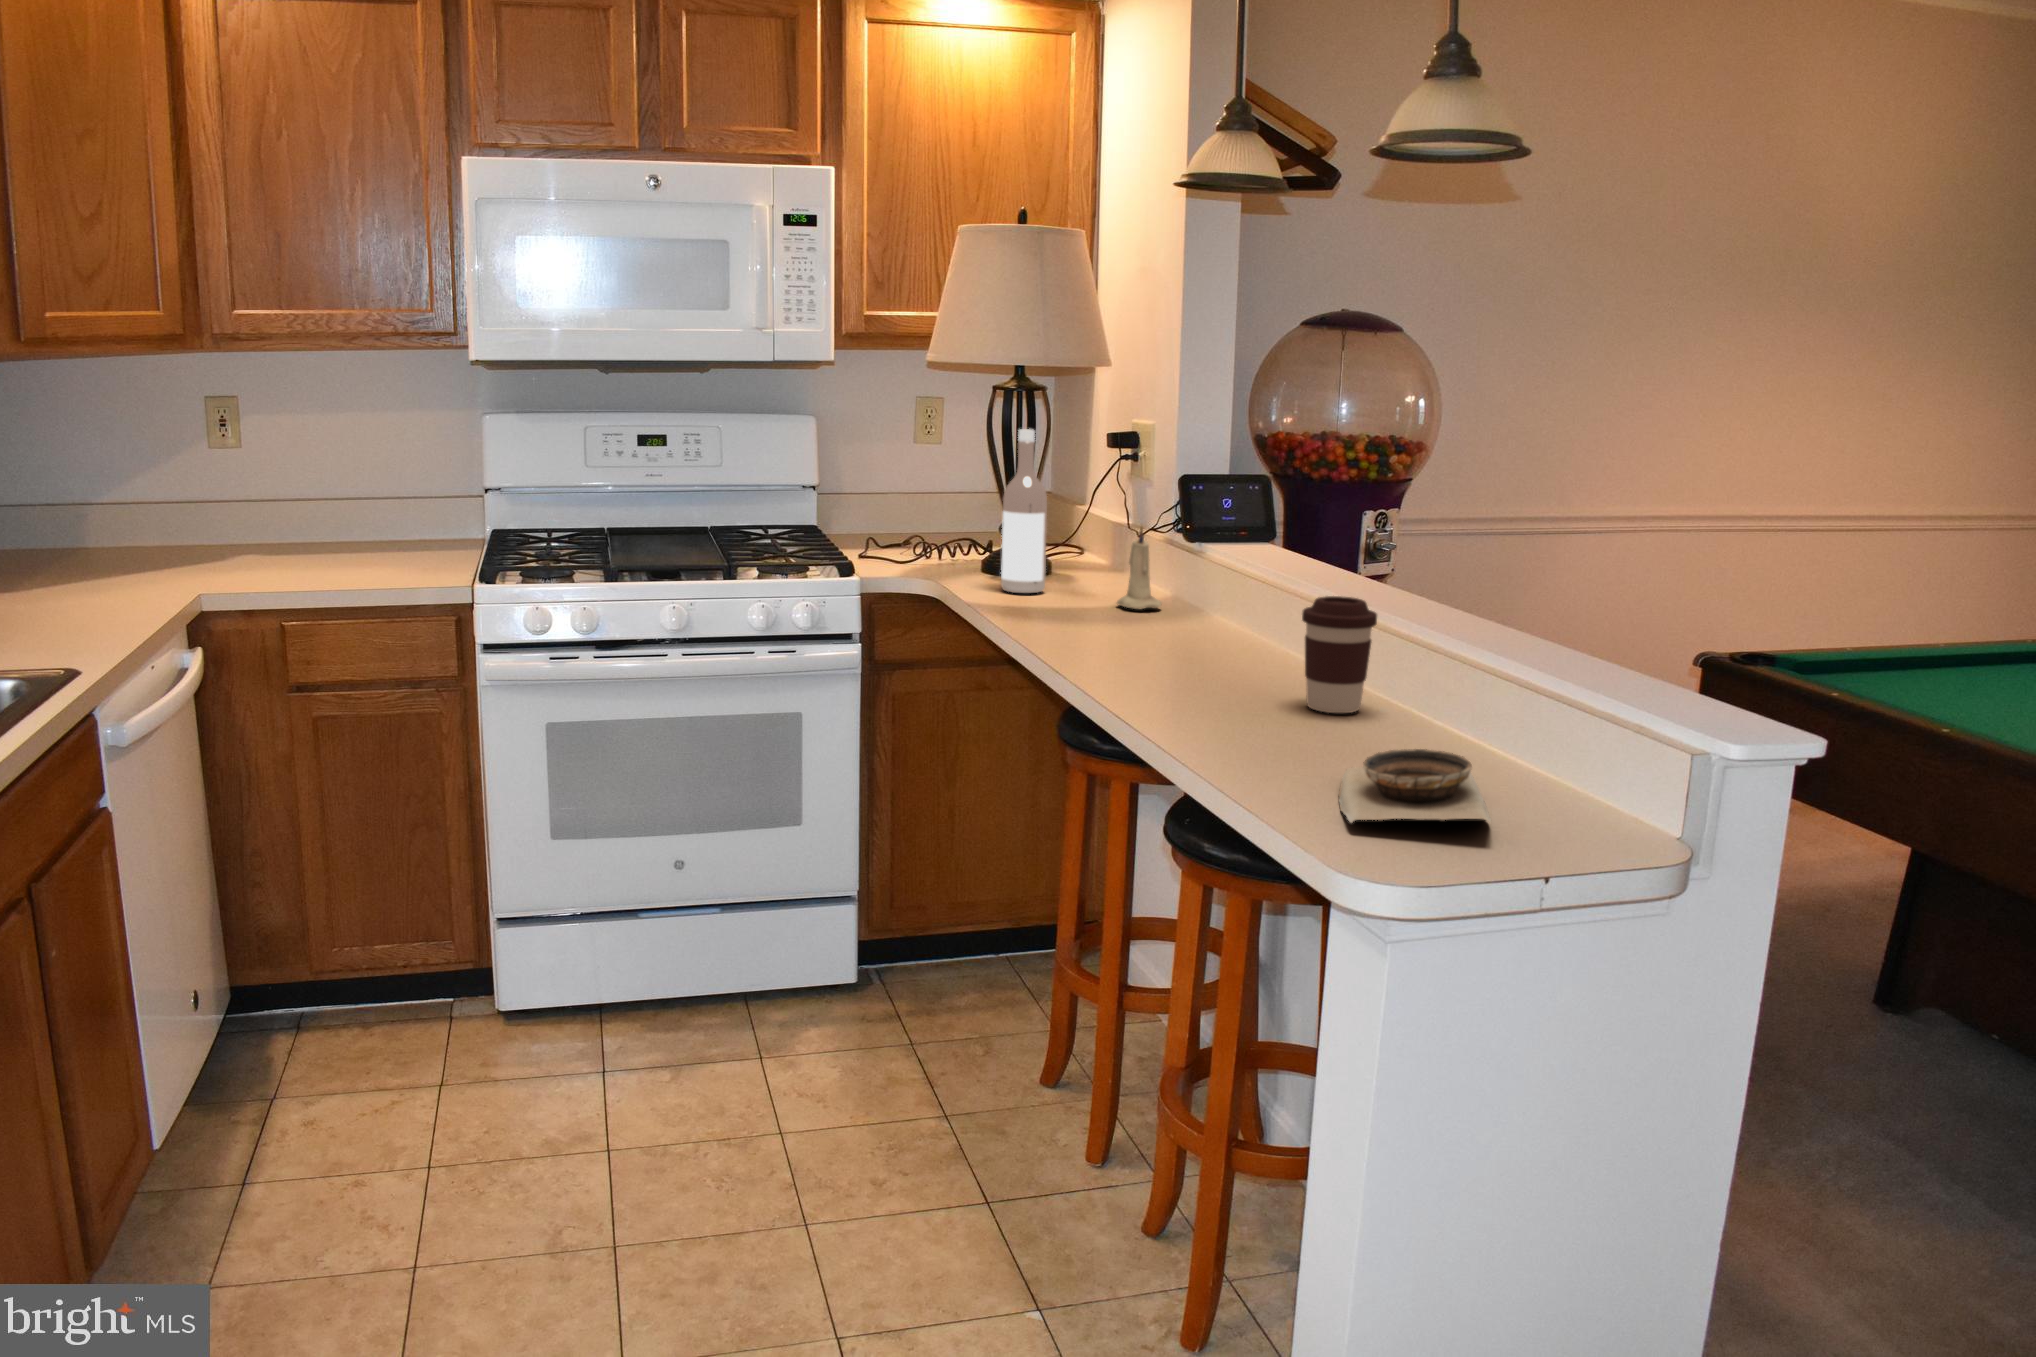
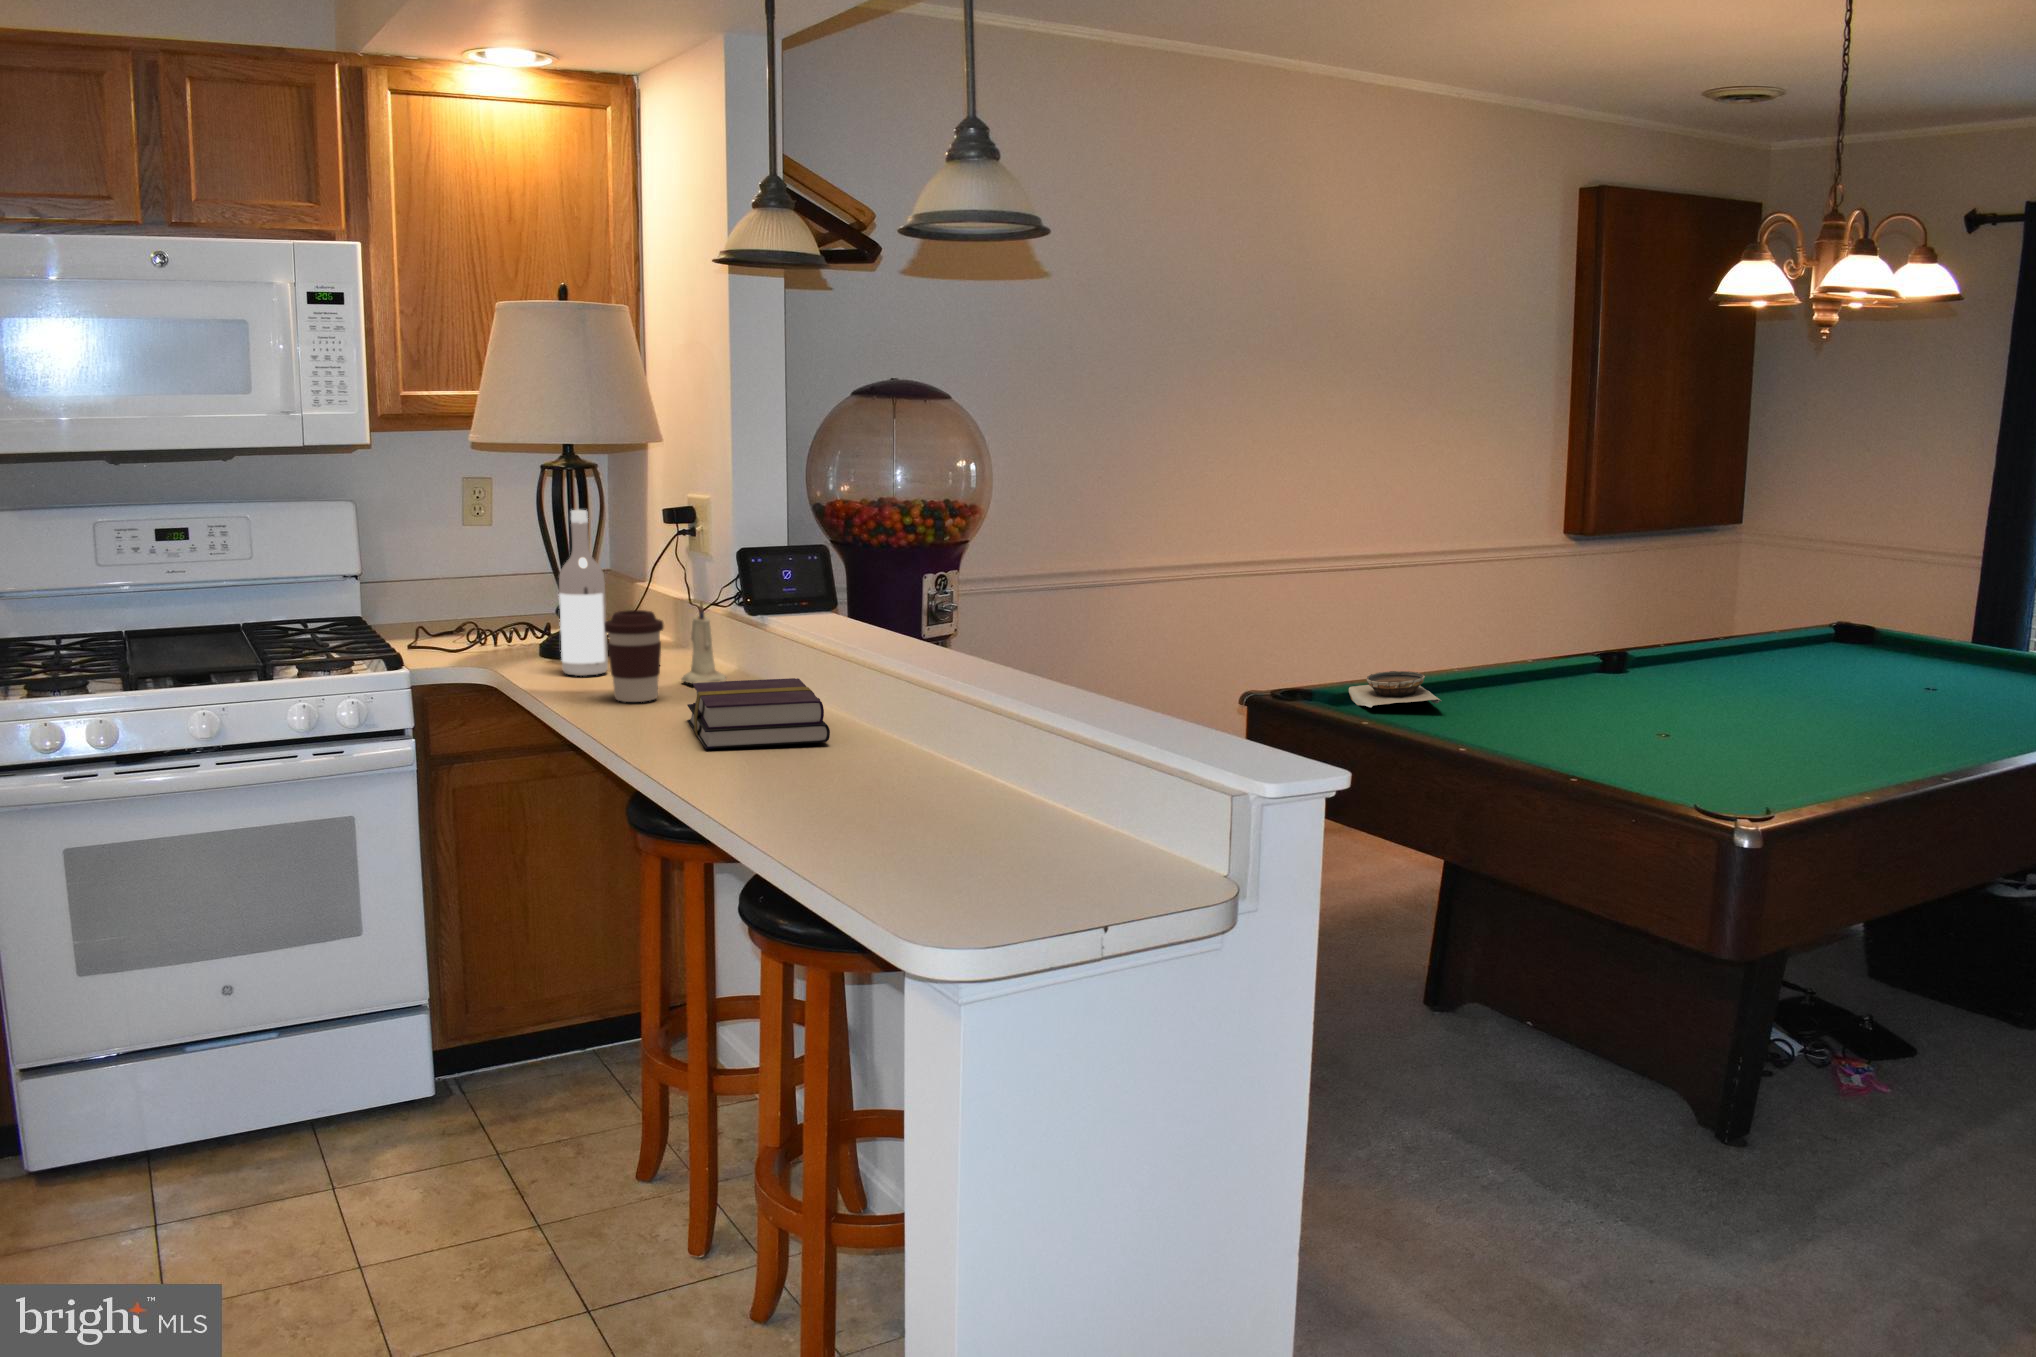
coffee cup: present [1302,596,1377,713] -> present [604,610,664,702]
book: none [1125,607,1277,678] -> present [687,678,830,749]
bowl: present [1339,749,1491,823] -> present [1349,671,1441,707]

